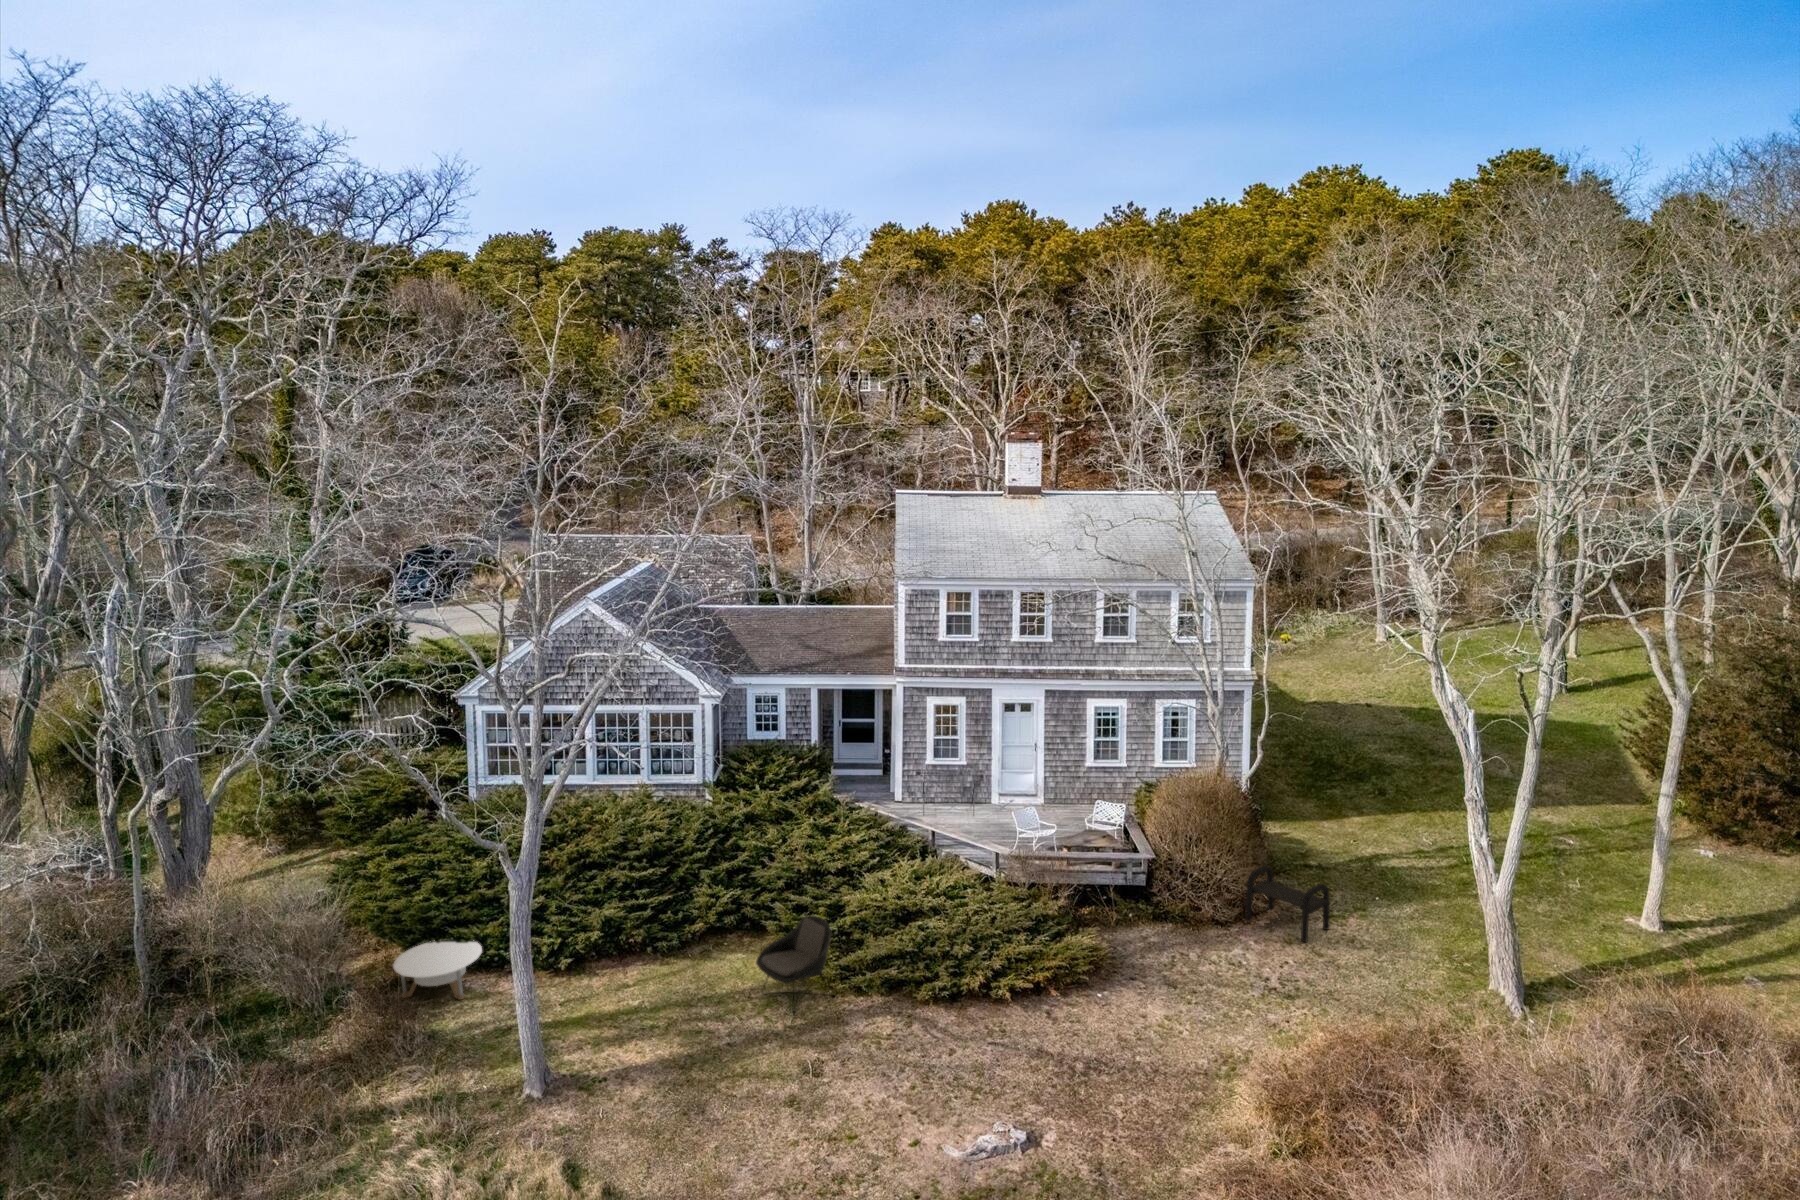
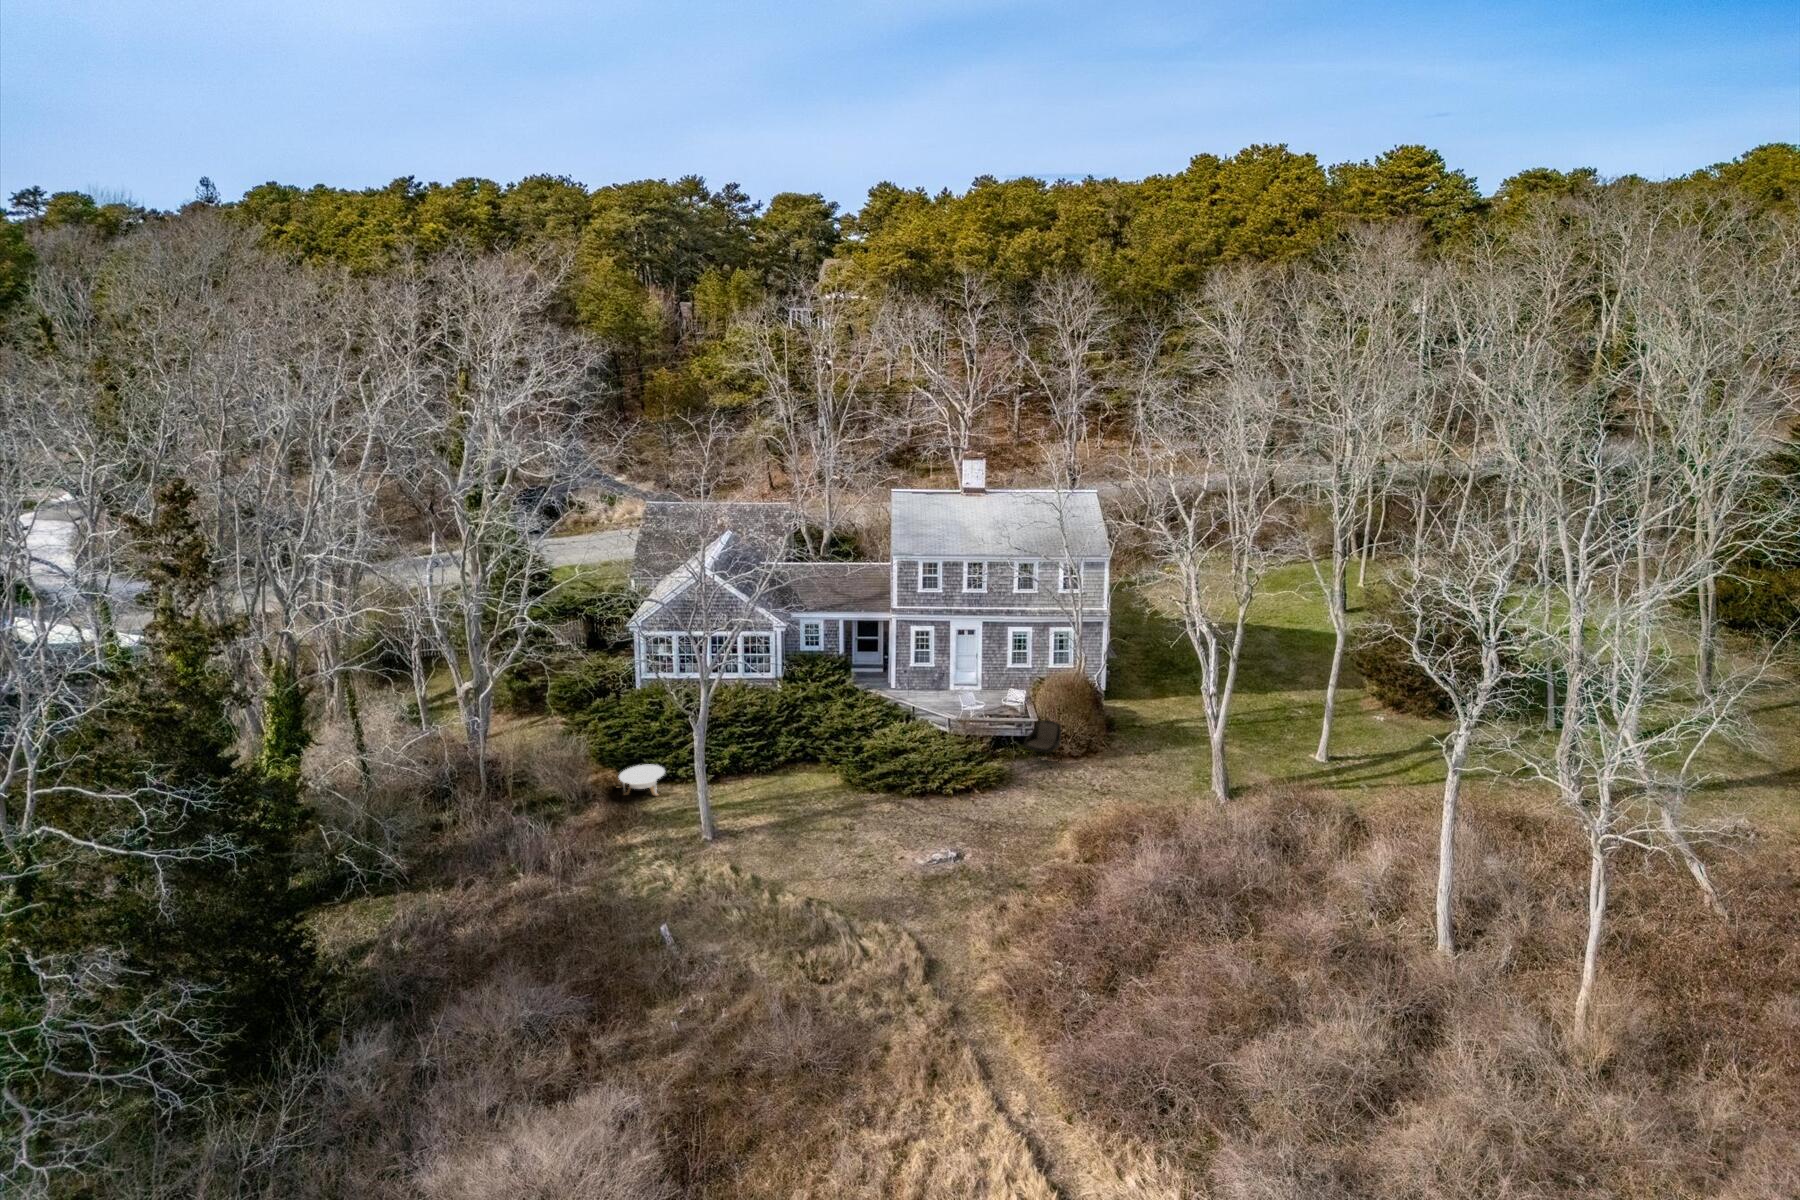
bench: present [1245,866,1330,942] -> none [1088,726,1133,767]
lounge chair: present [756,915,836,1013] -> present [1024,720,1061,765]

